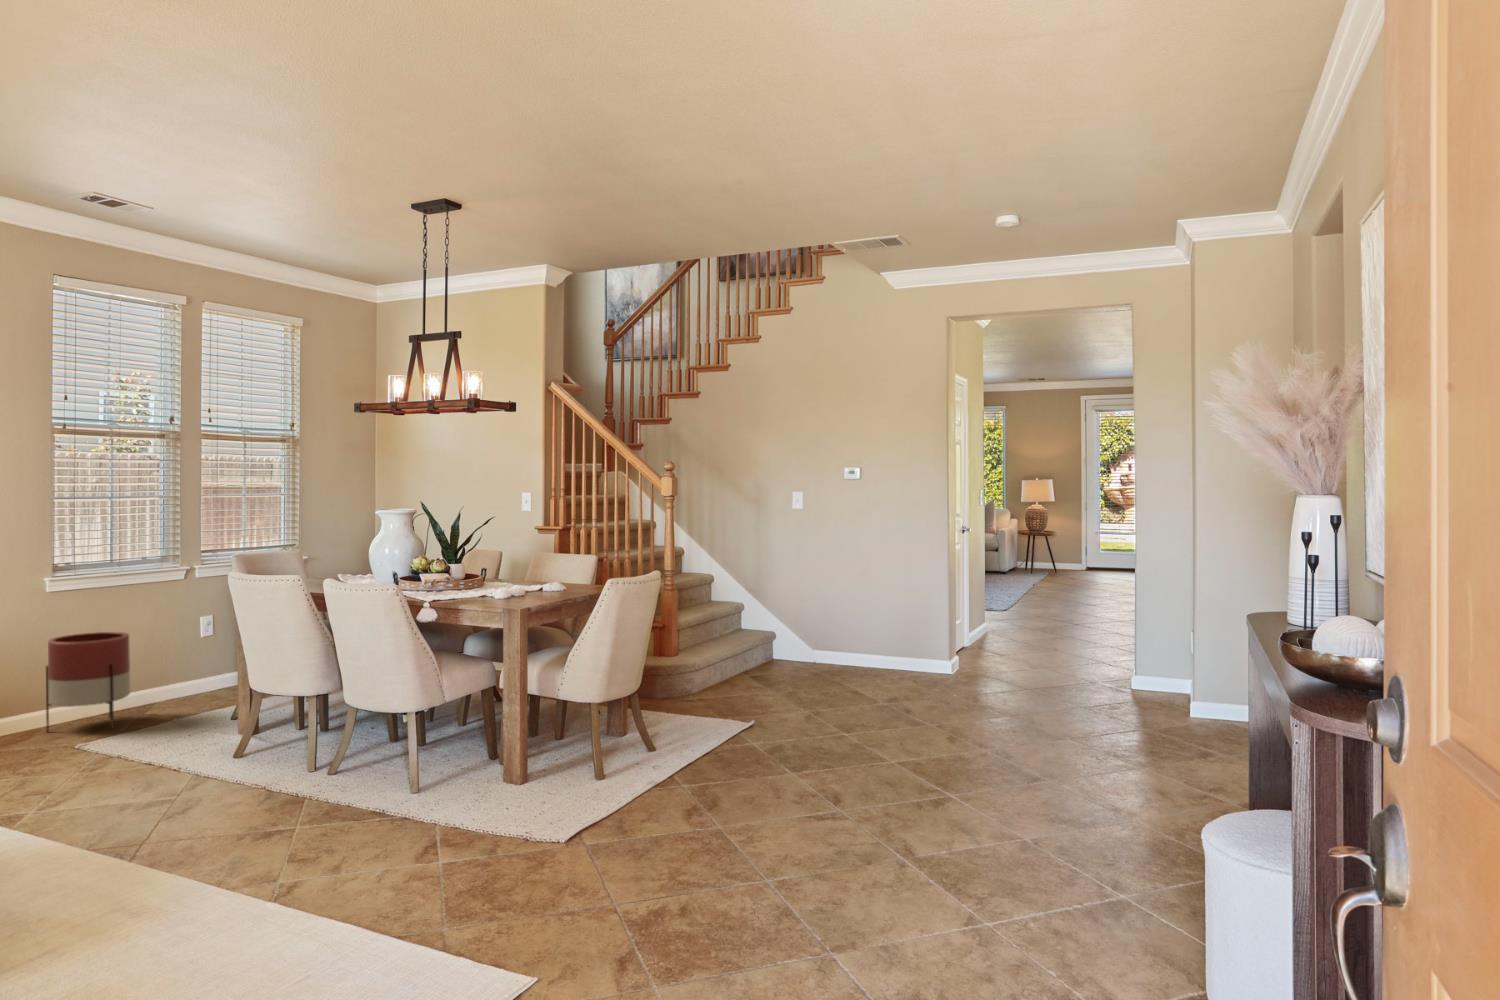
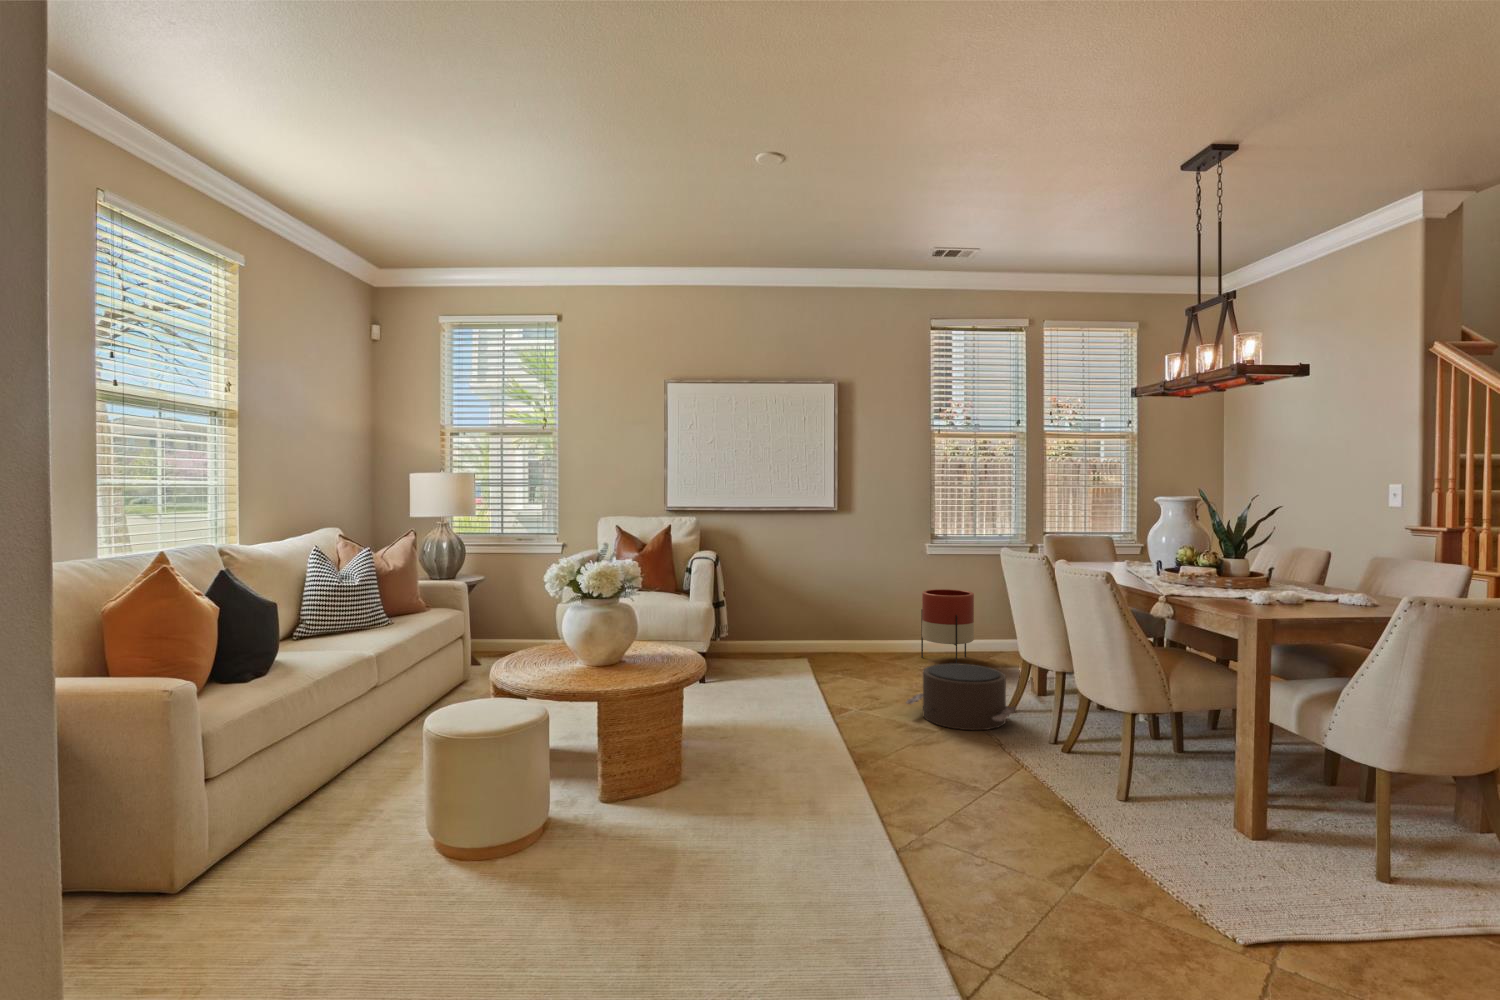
pouf: none [116,712,259,793] -> present [906,663,1016,730]

